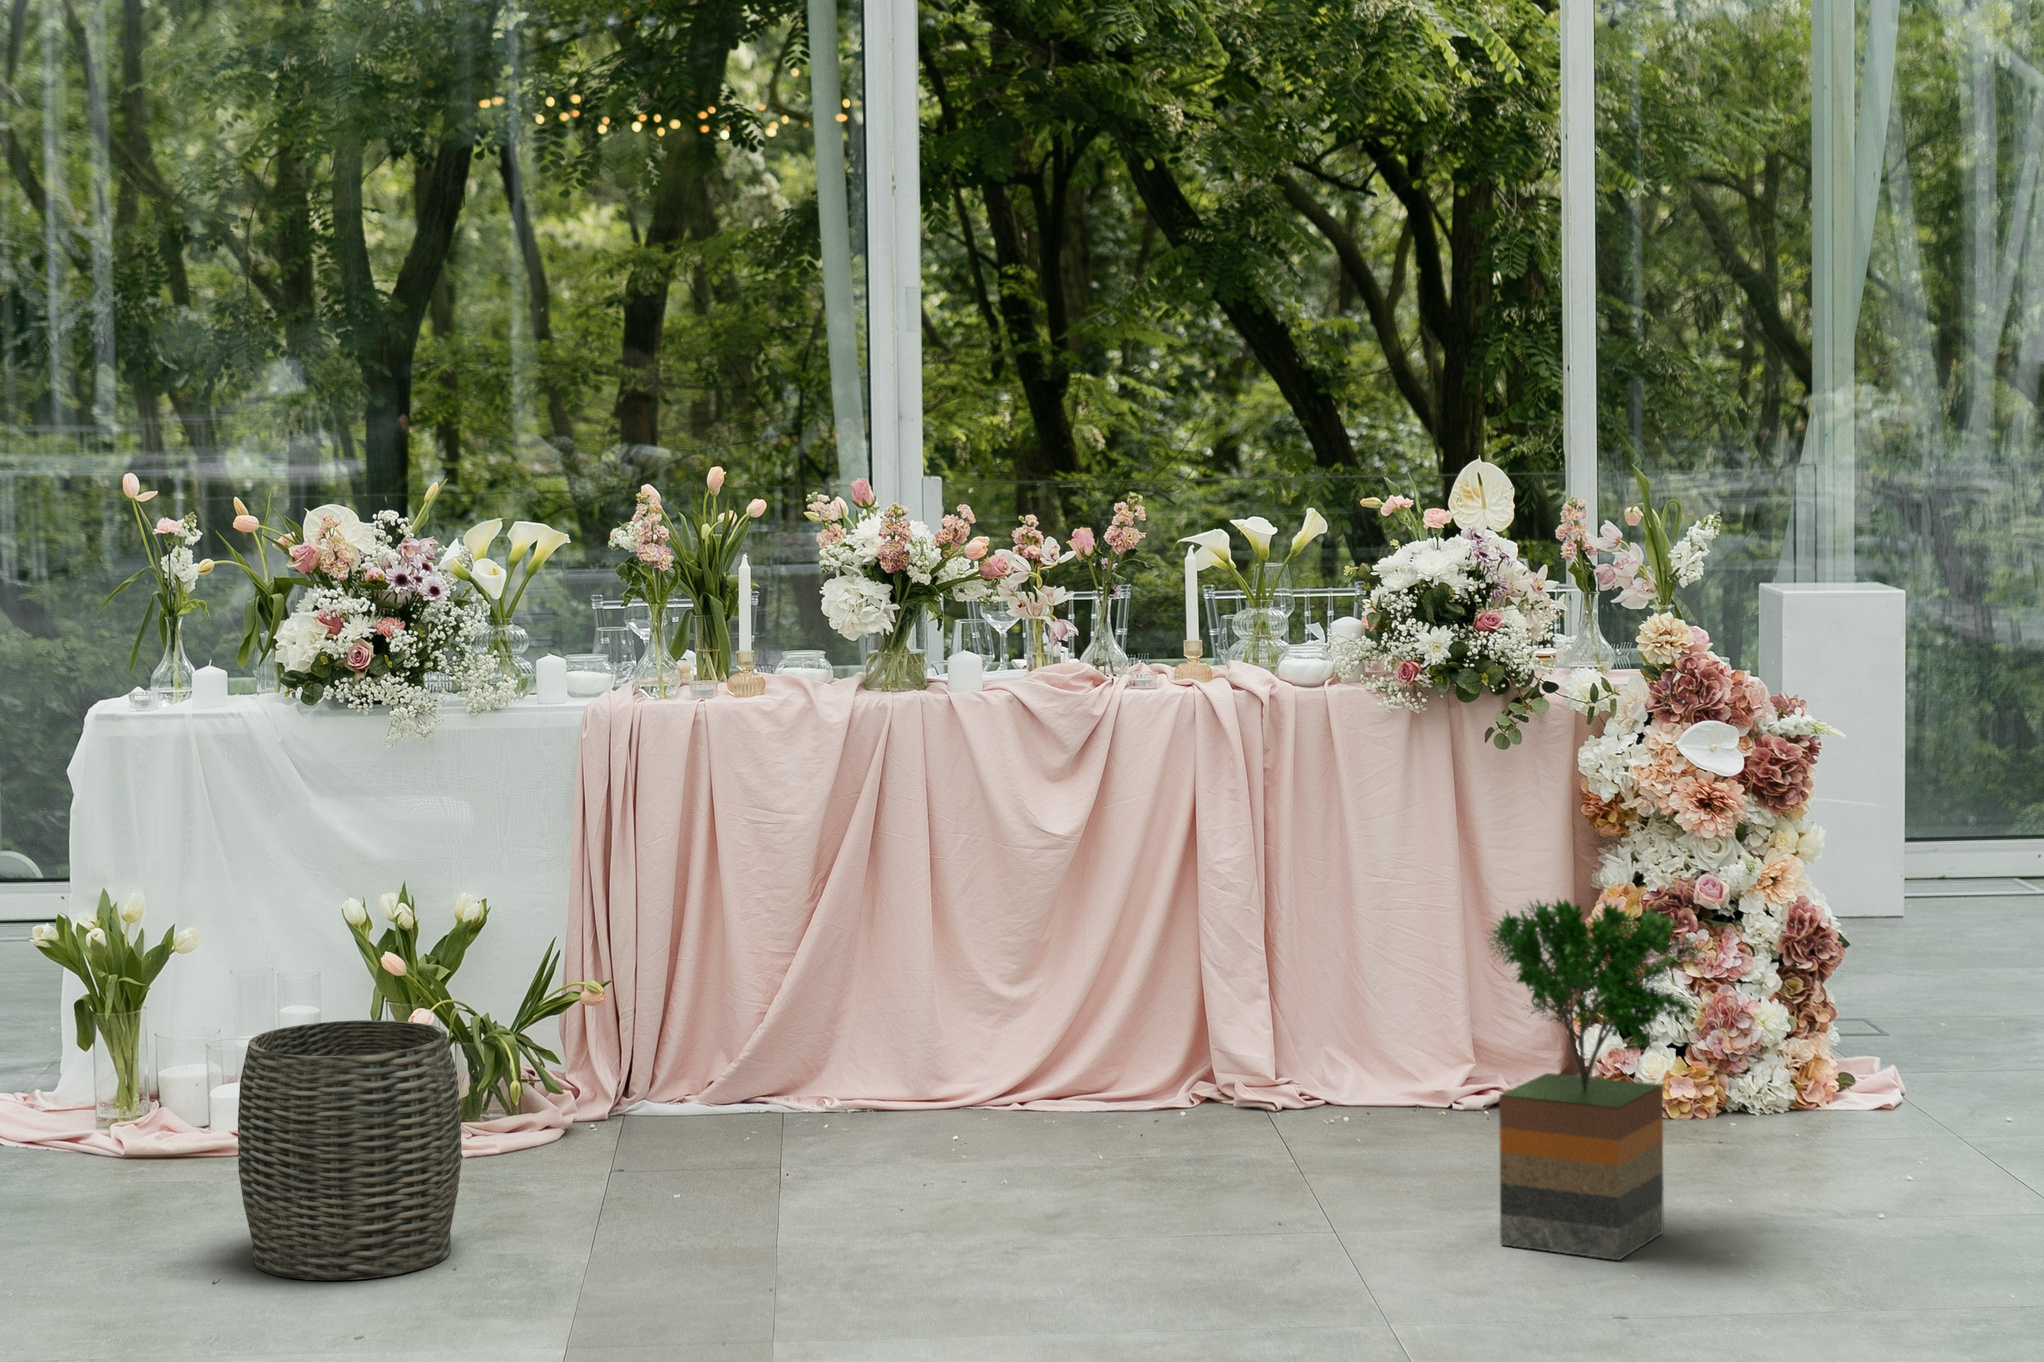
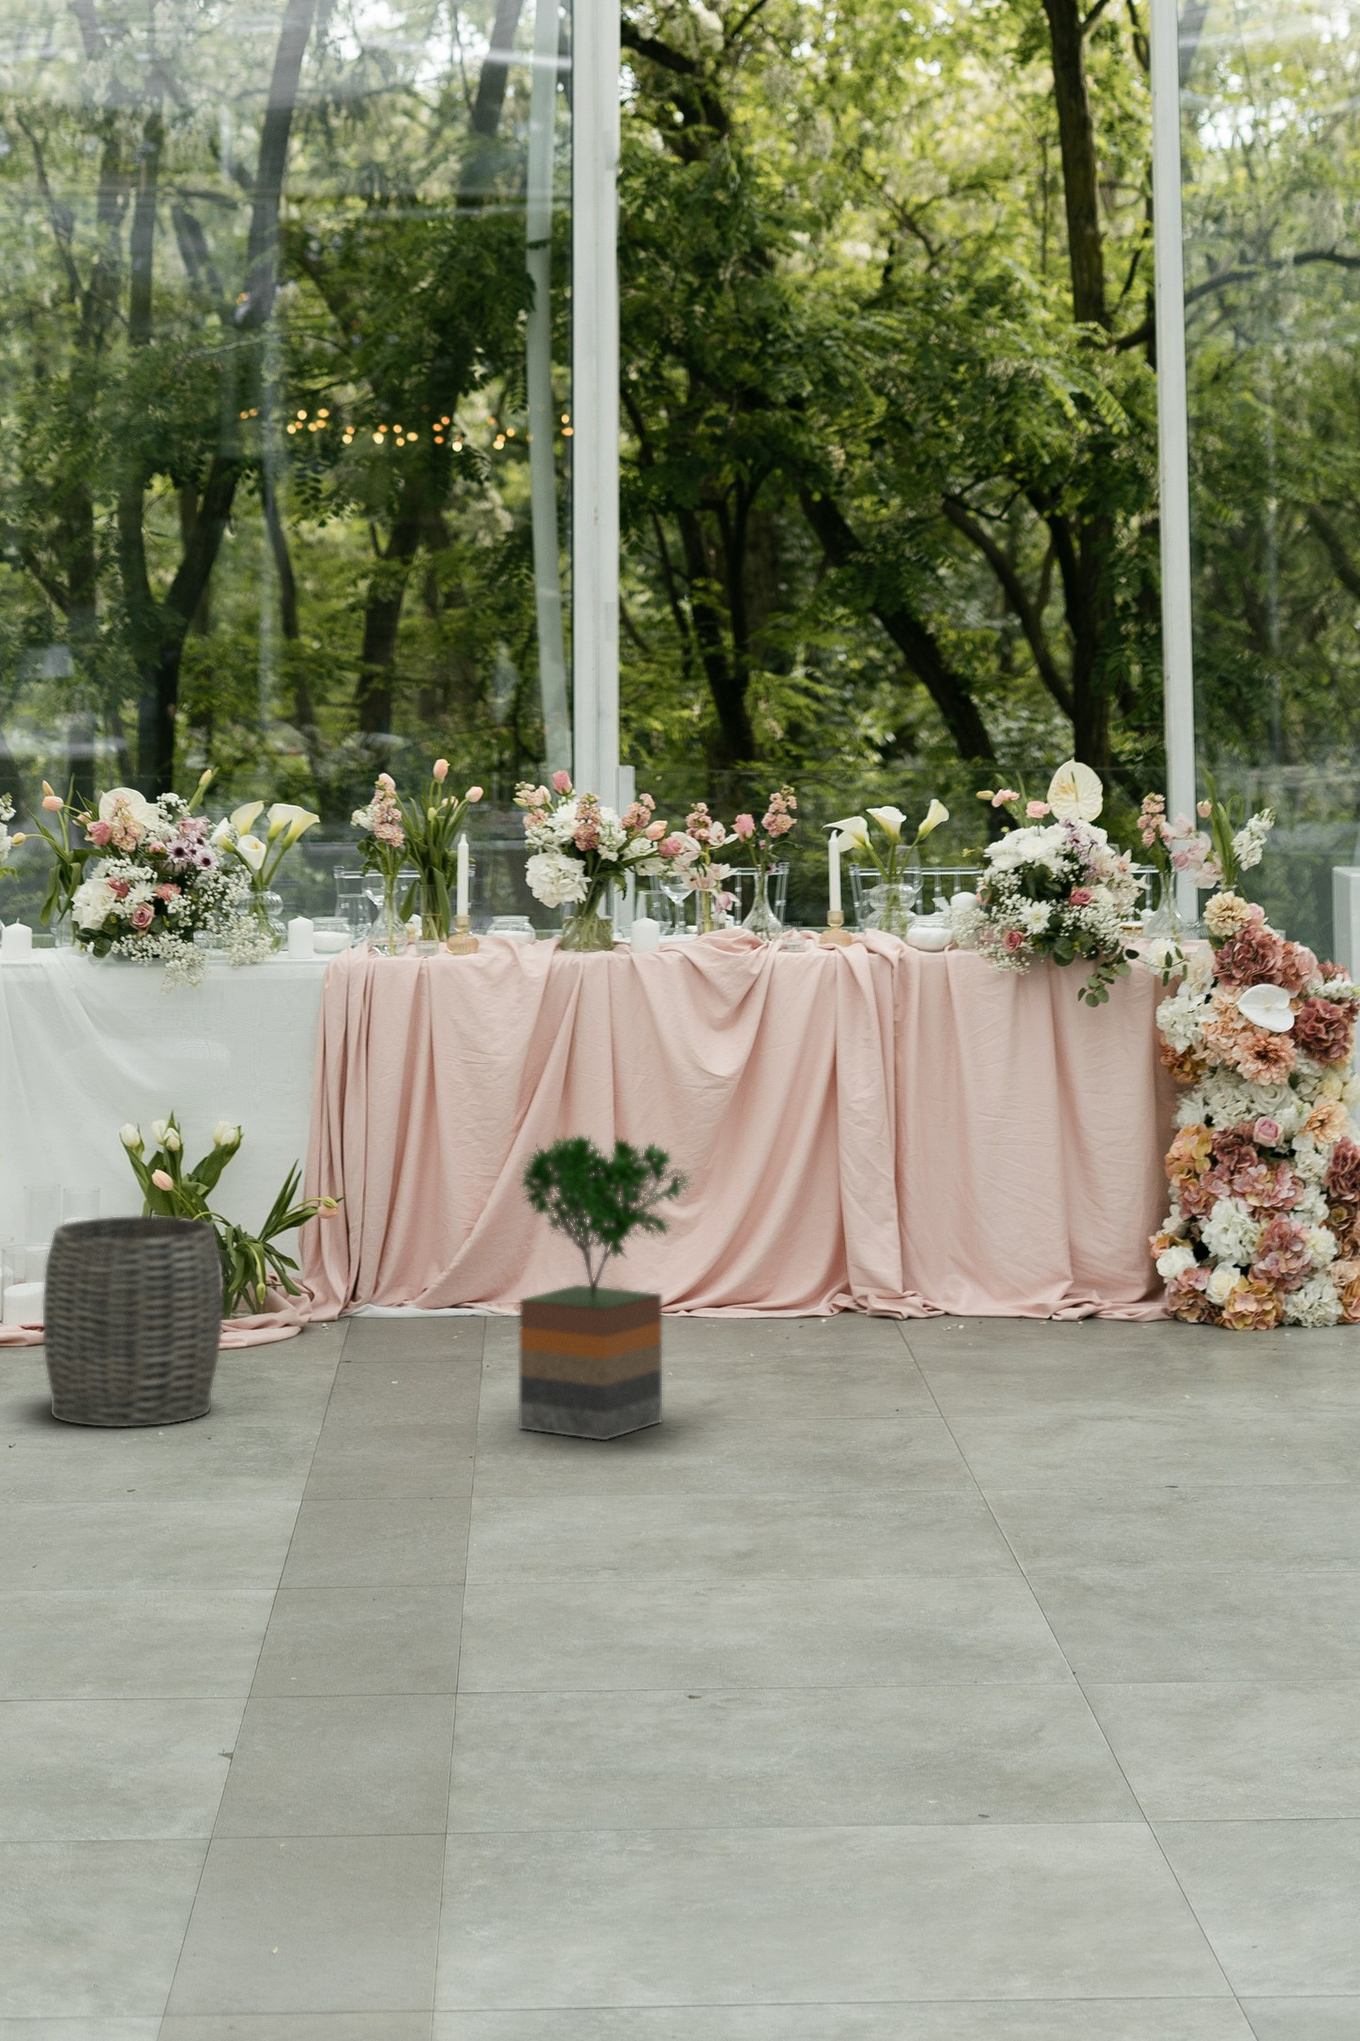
potted tree: present [1488,899,1704,1260] -> present [519,1136,693,1440]

